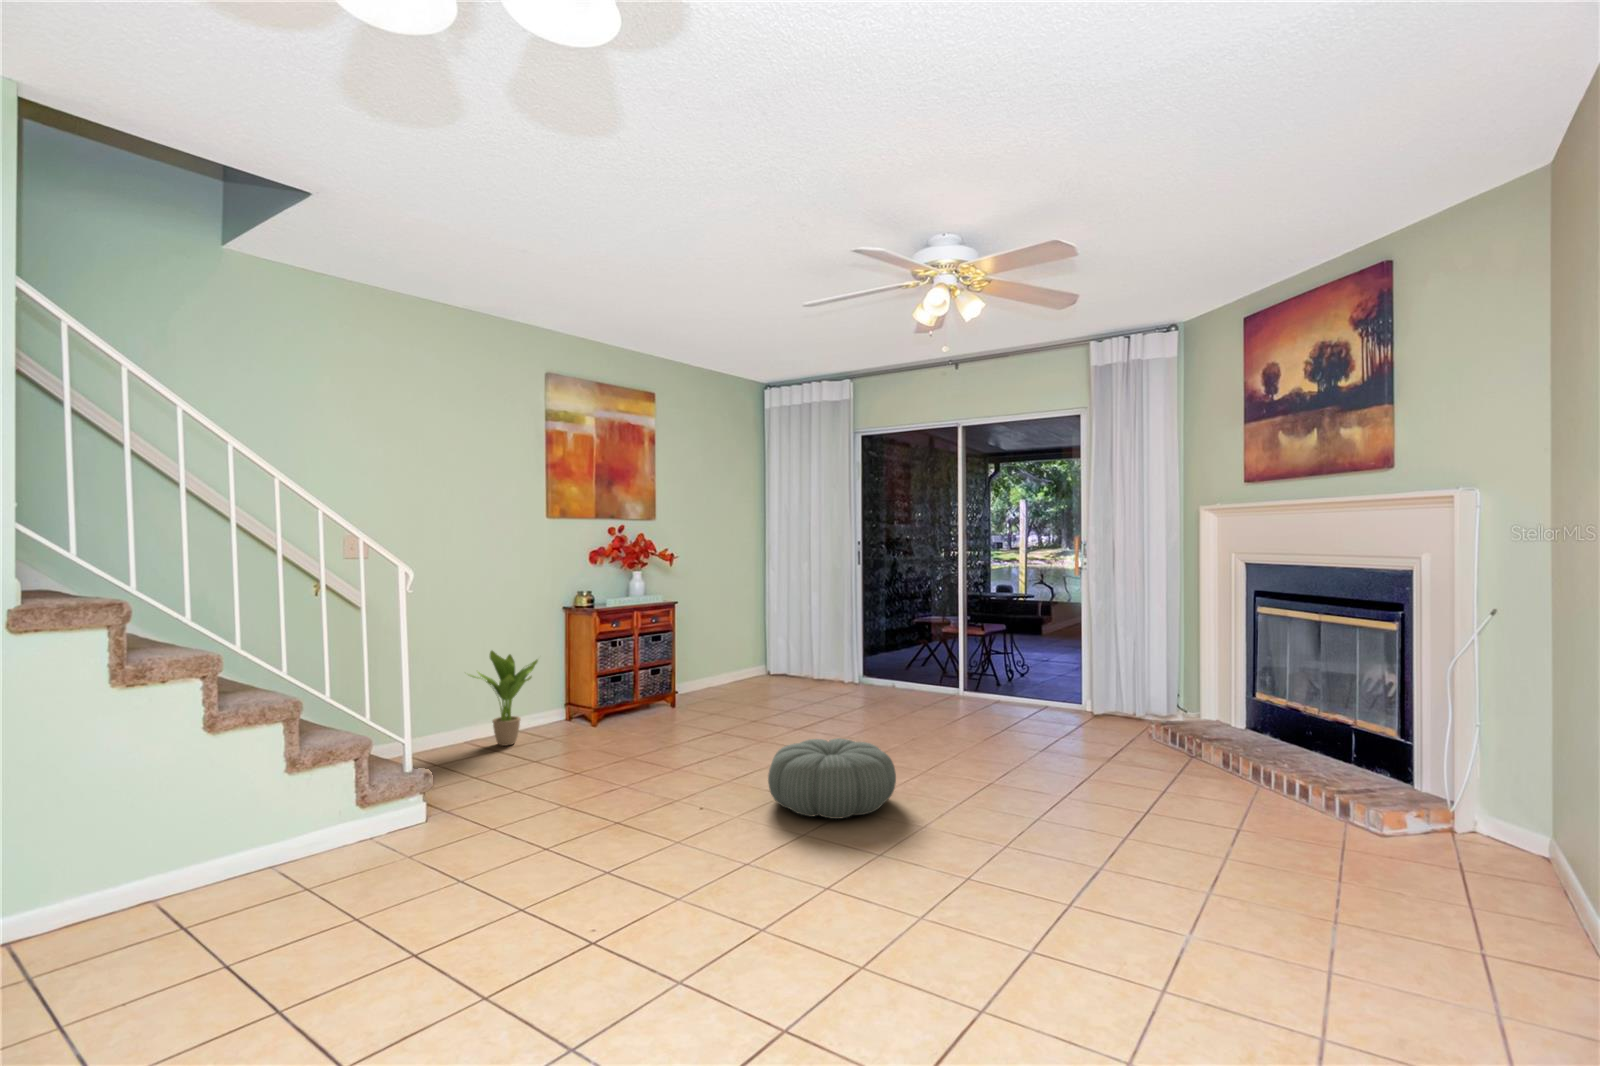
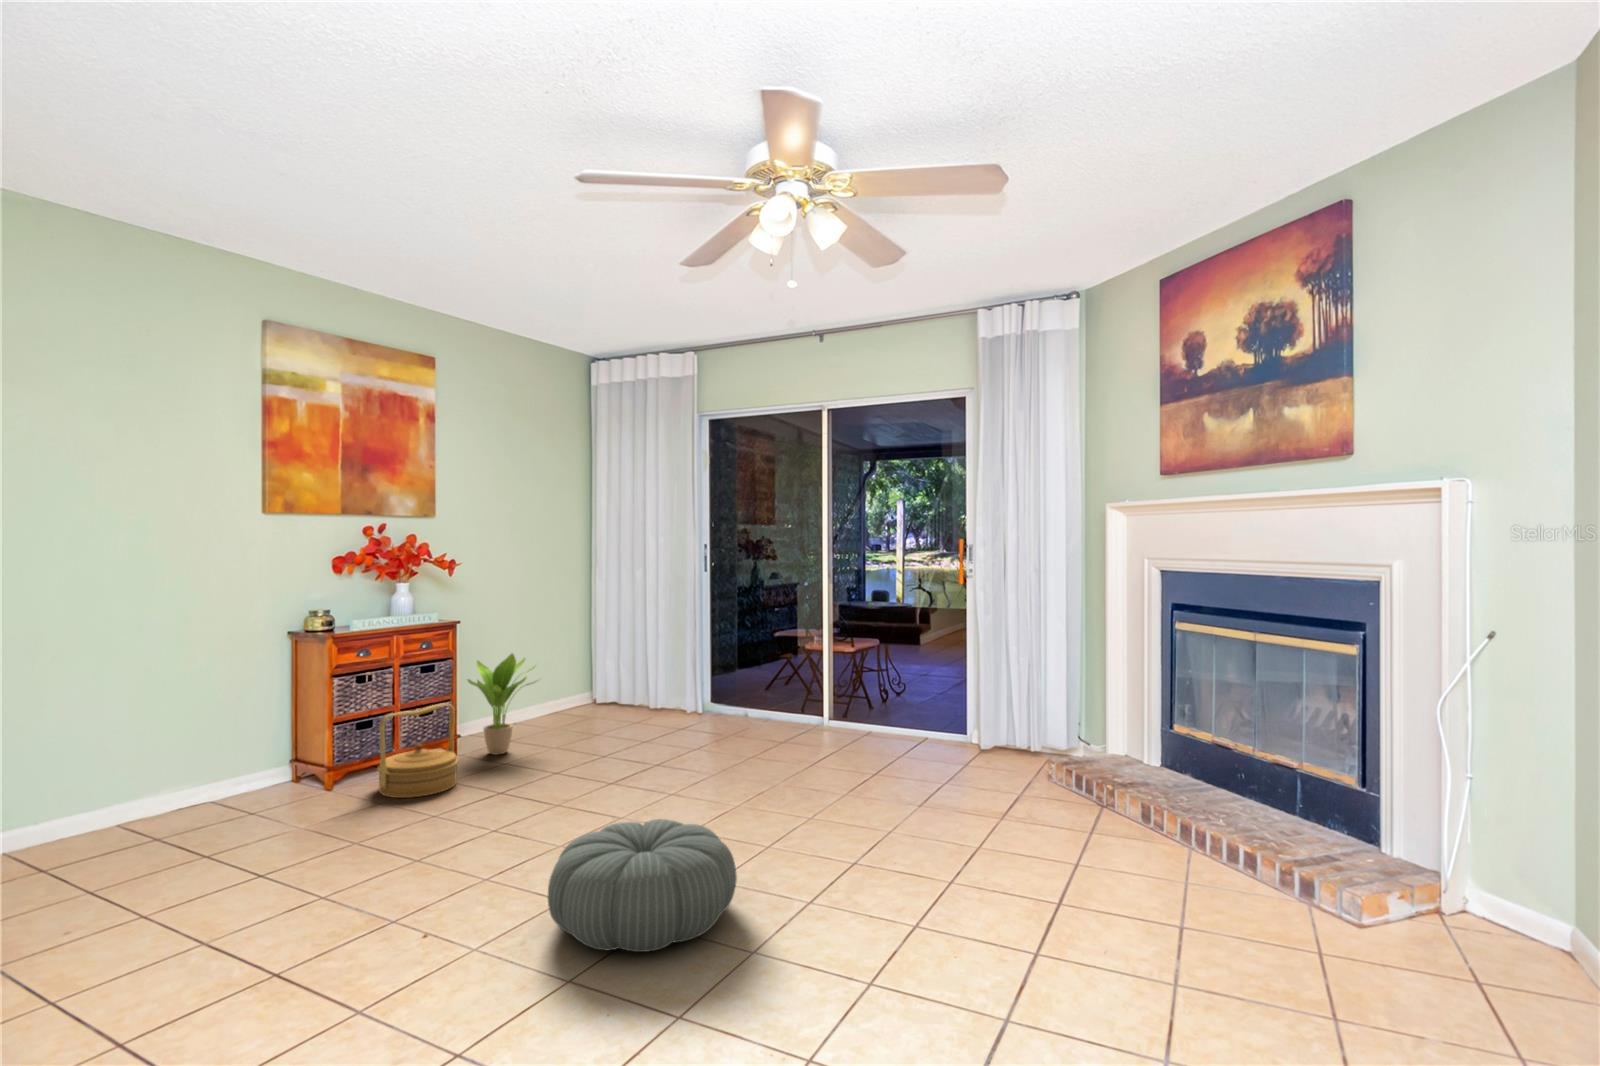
potted plant: present [470,651,538,746] -> present [468,654,537,755]
woven basket: none [625,662,680,729] -> present [378,703,458,798]

